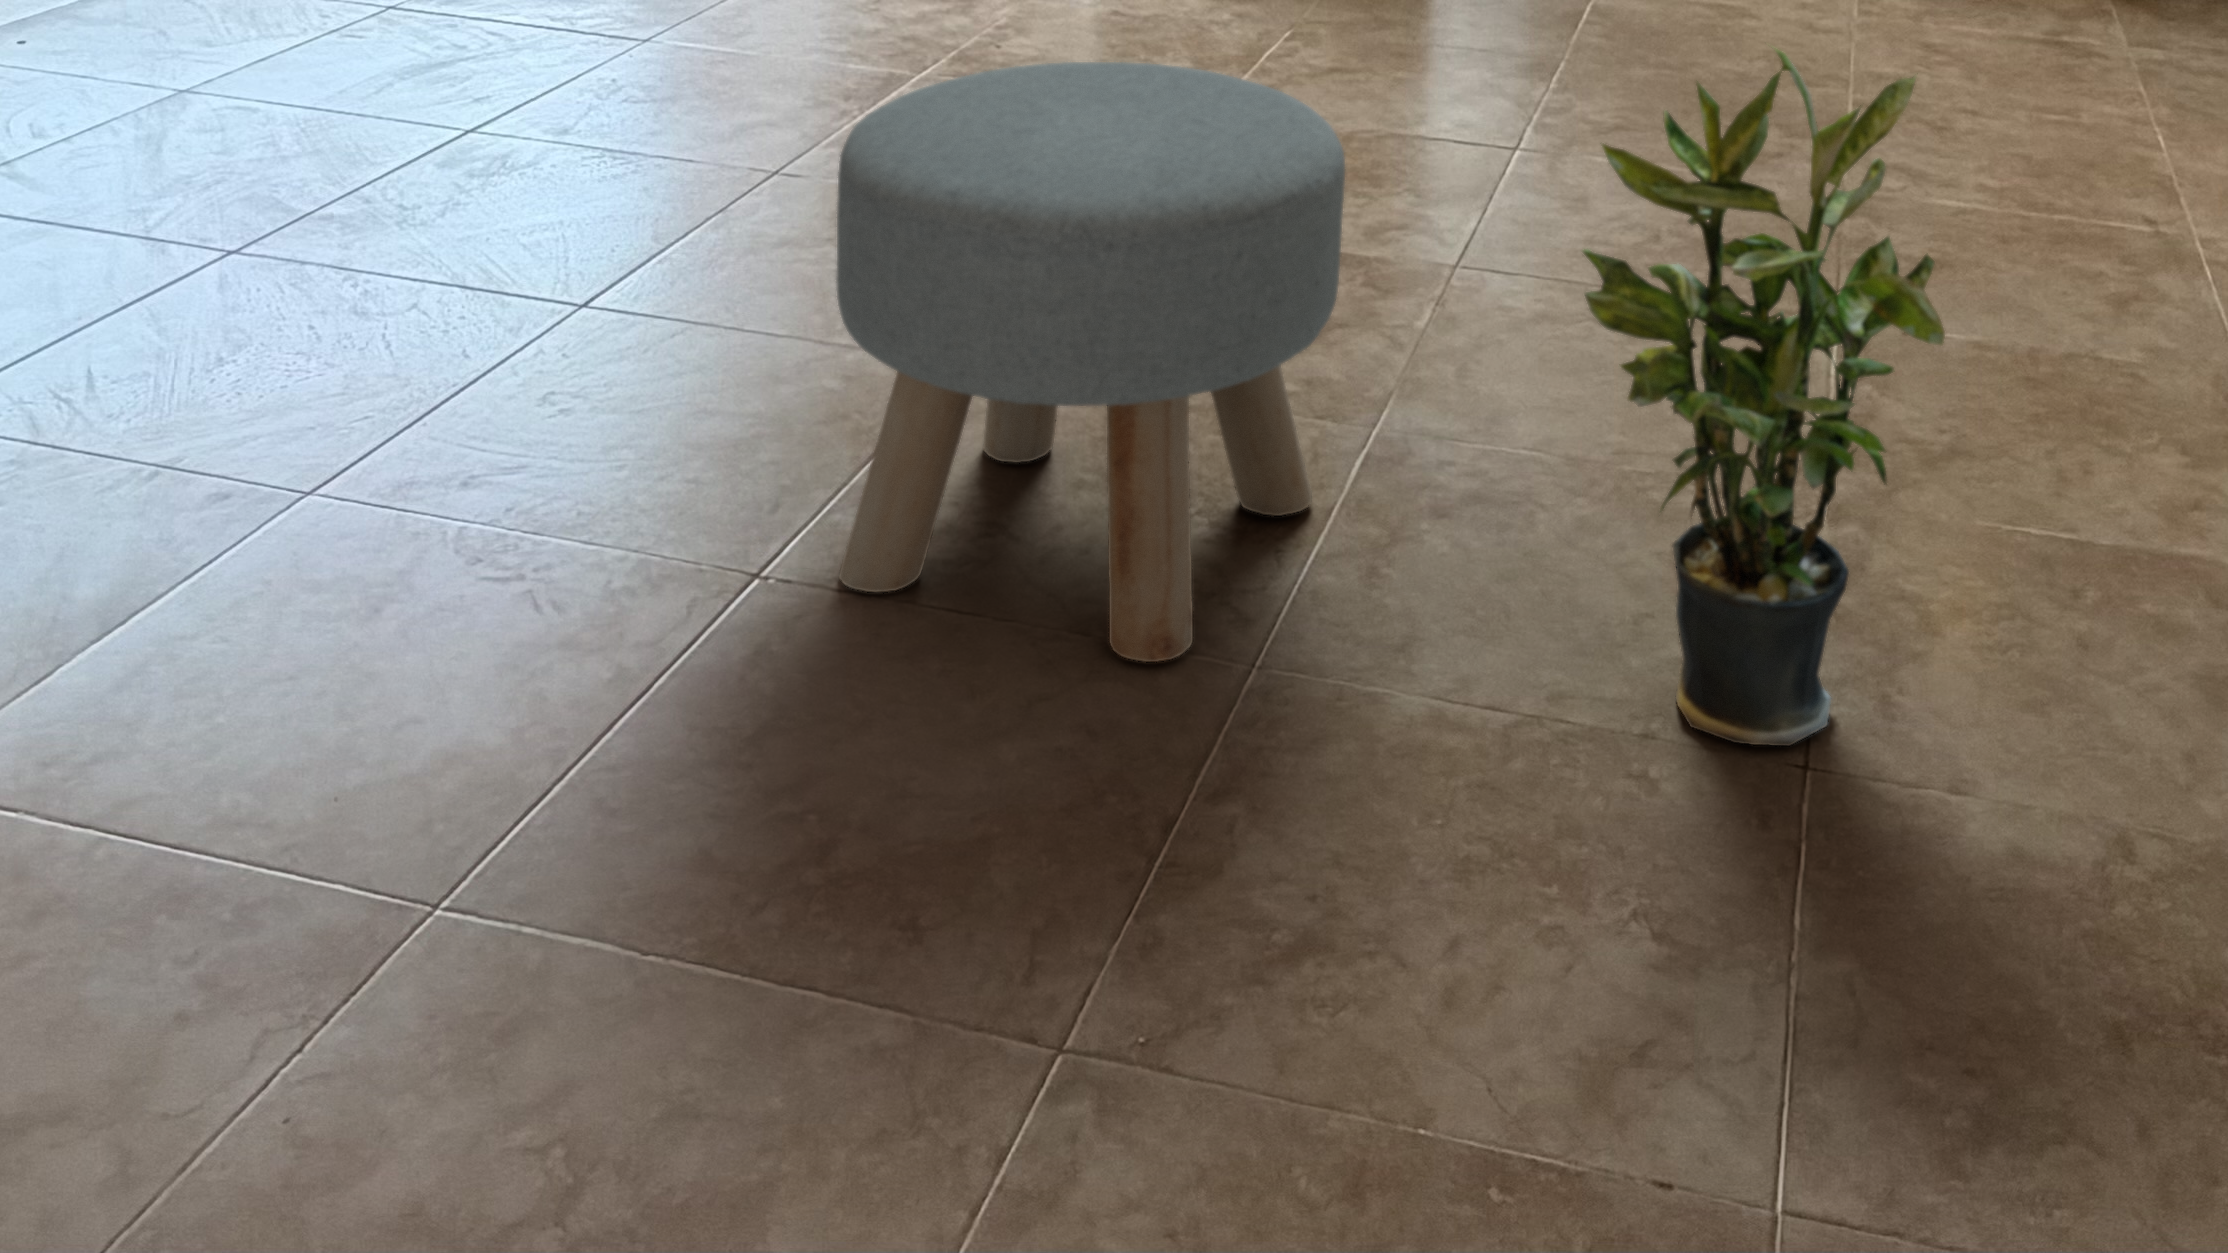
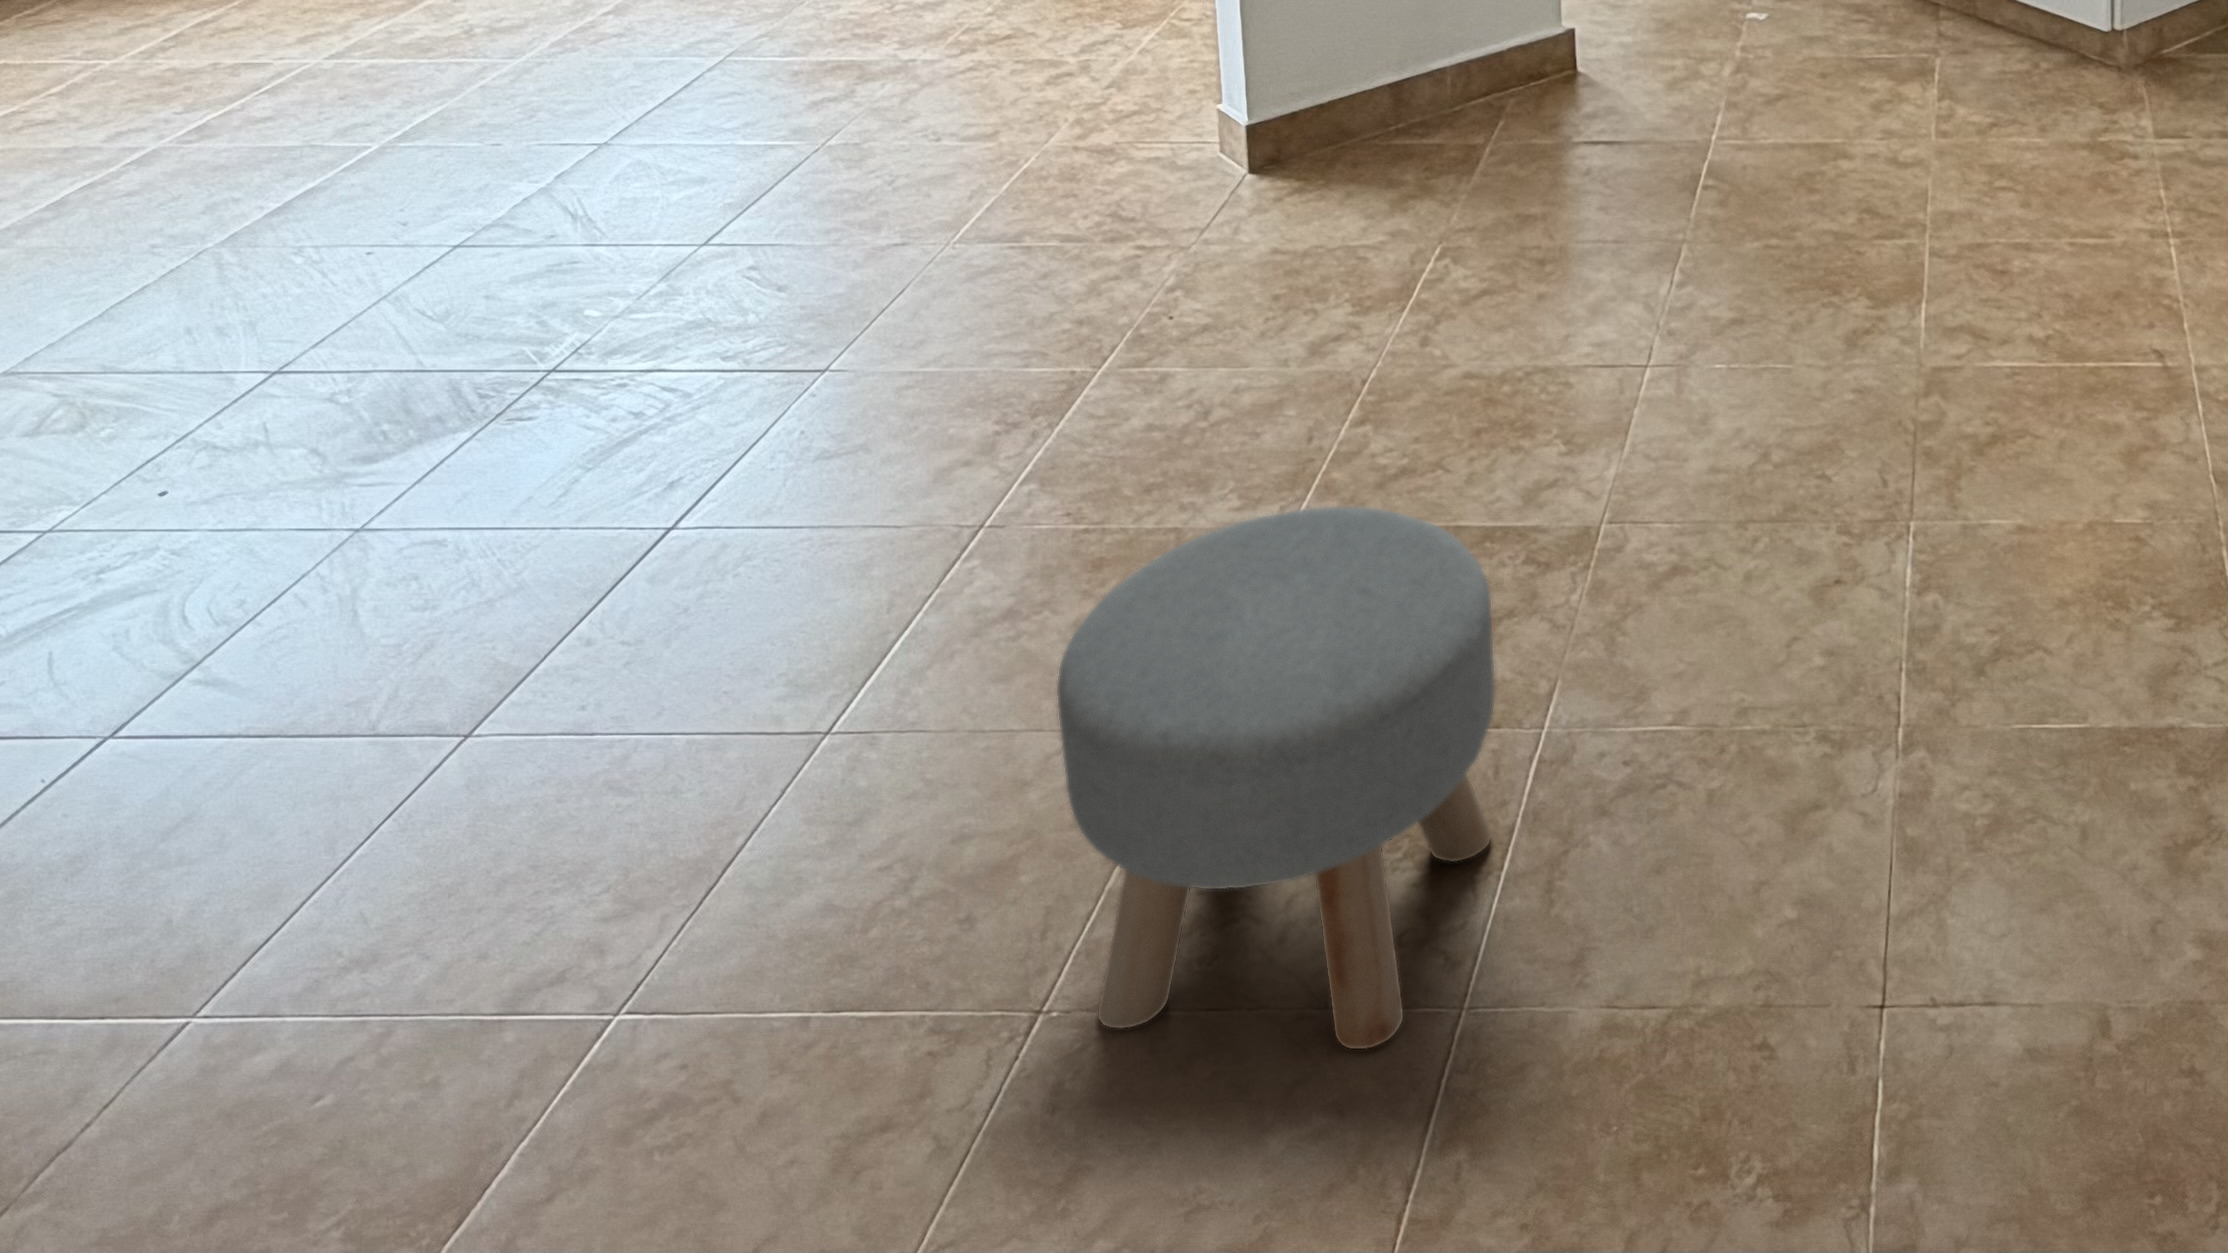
potted plant: present [1583,46,1945,746] -> none [1679,492,1958,1016]

